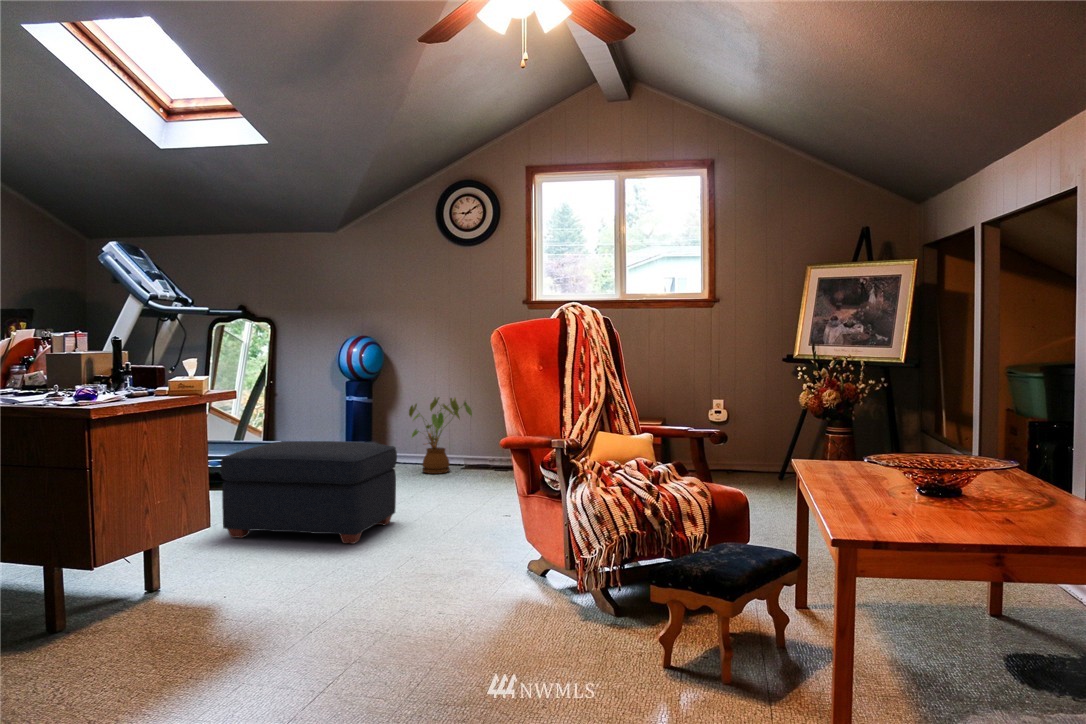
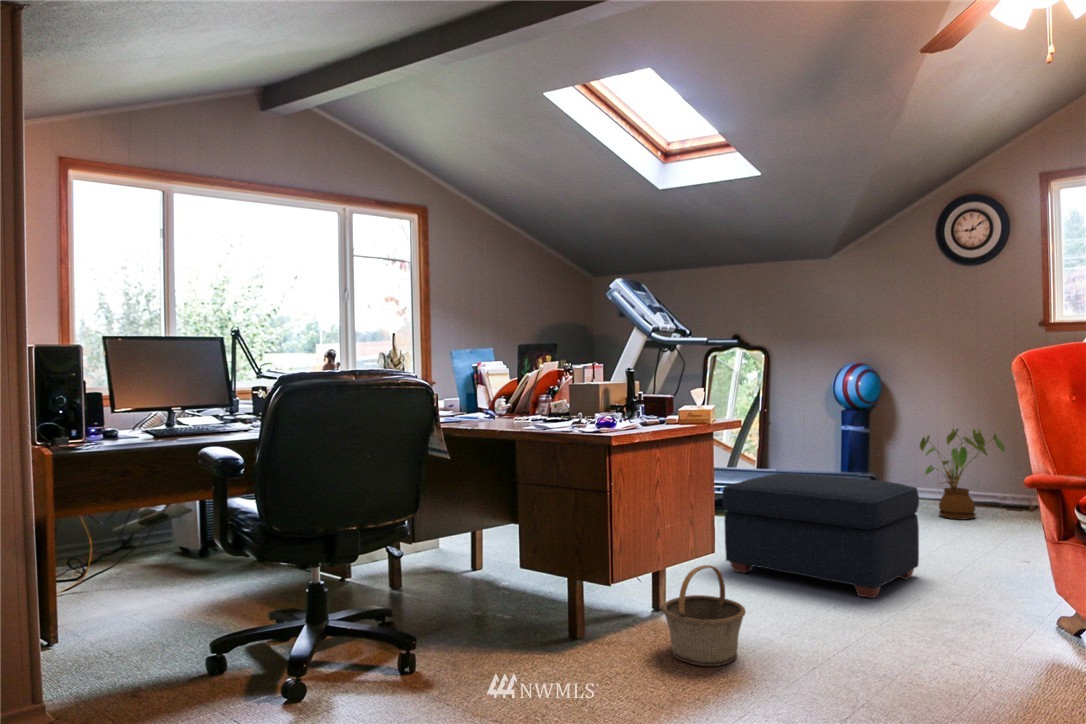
basket: none [148,528,234,622] -> present [662,565,746,666]

